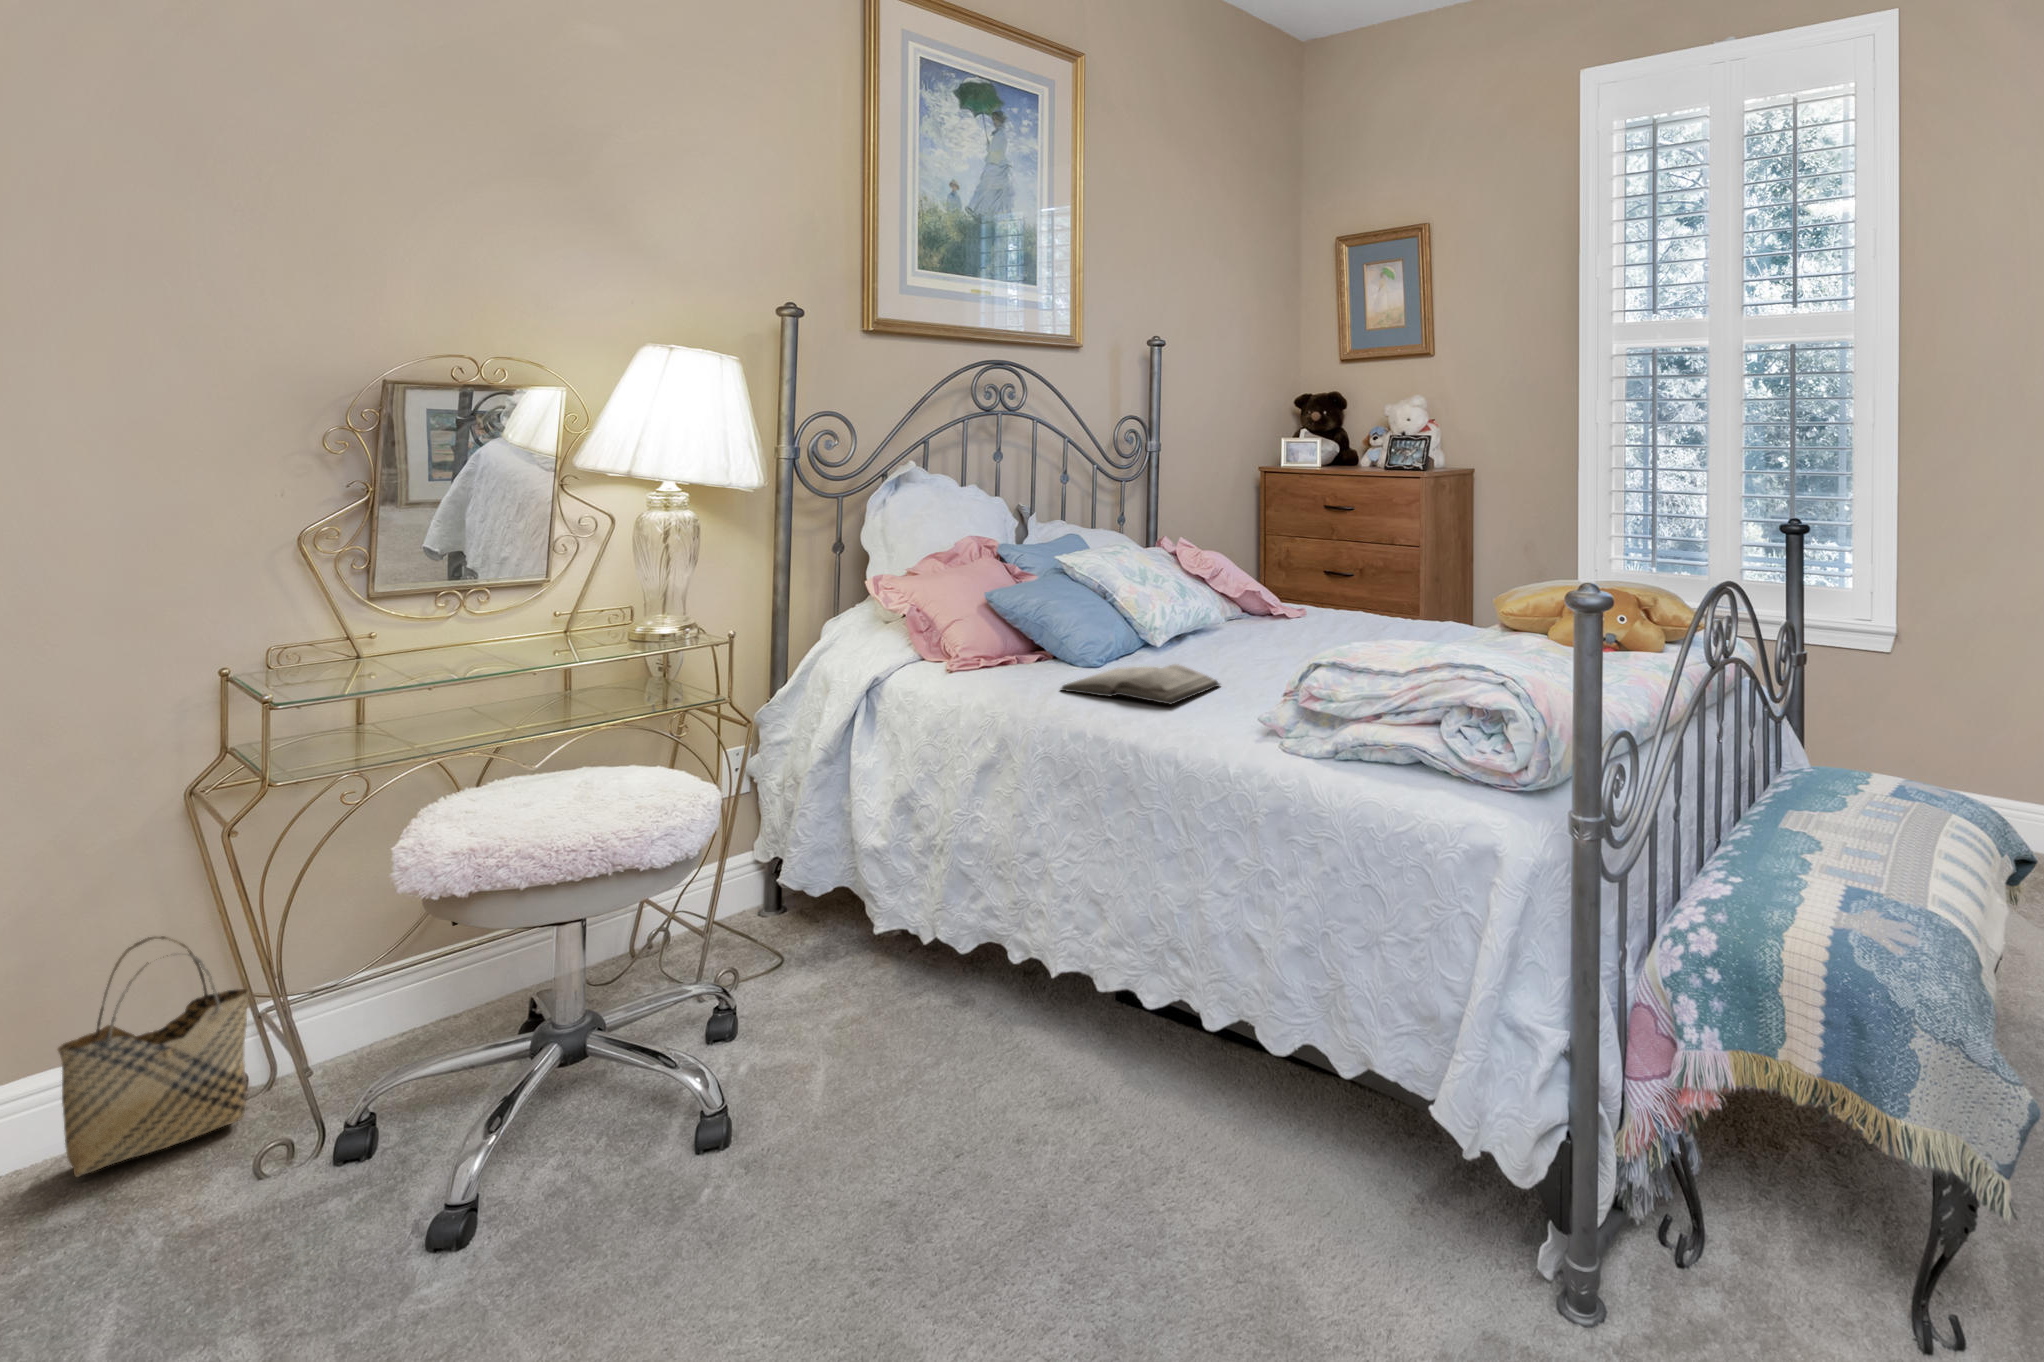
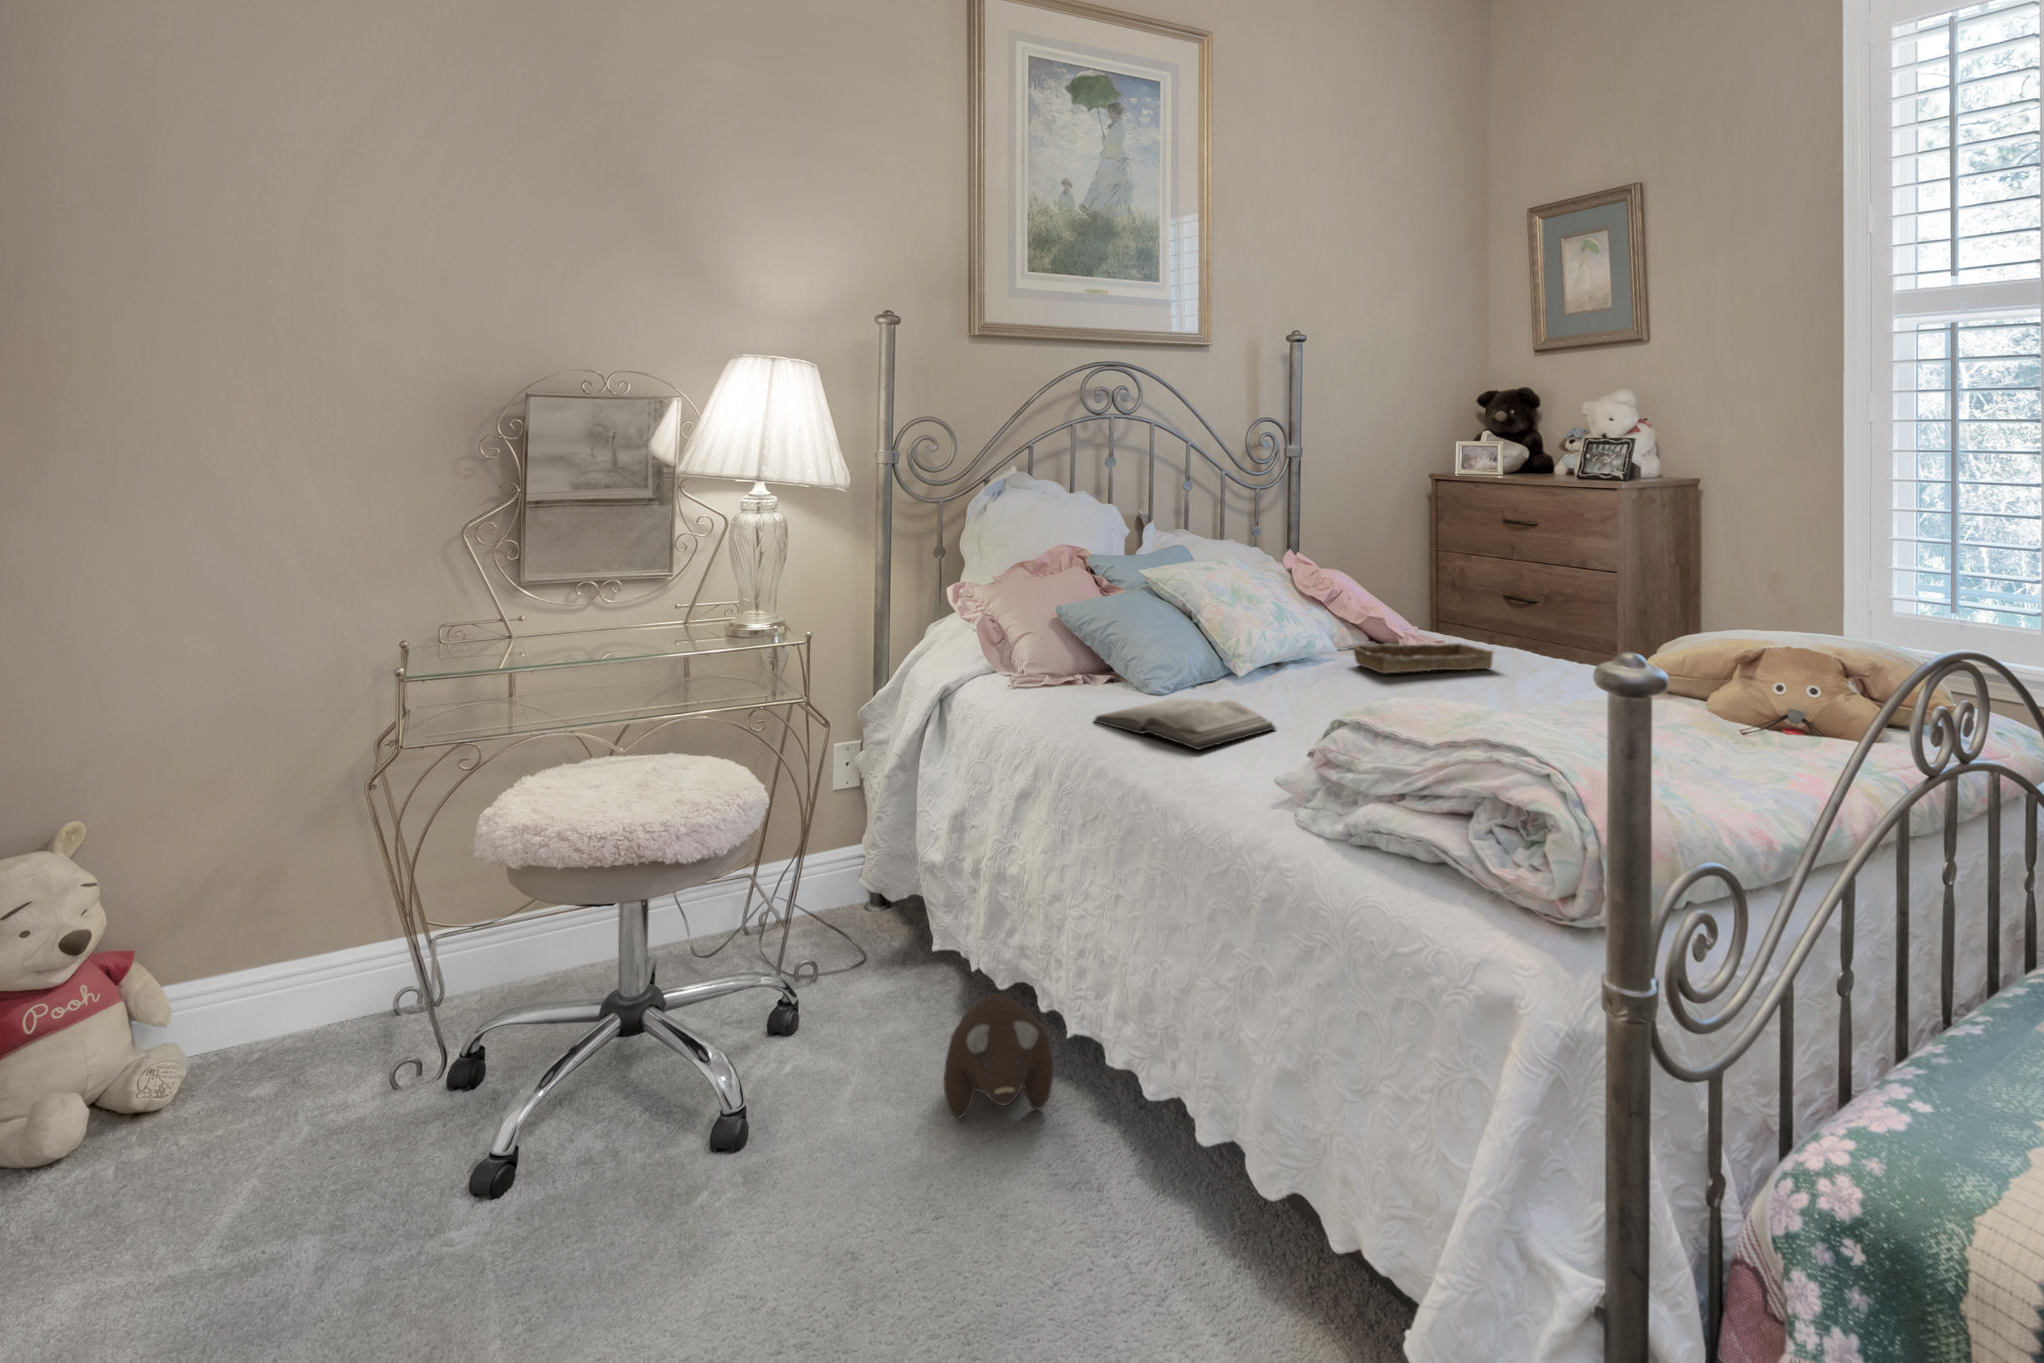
tray: none [1241,611,1364,638] -> present [1349,643,1494,673]
woven basket: present [57,936,249,1177] -> none [224,881,382,1086]
plush toy: none [930,947,1032,1063] -> present [944,994,1054,1118]

